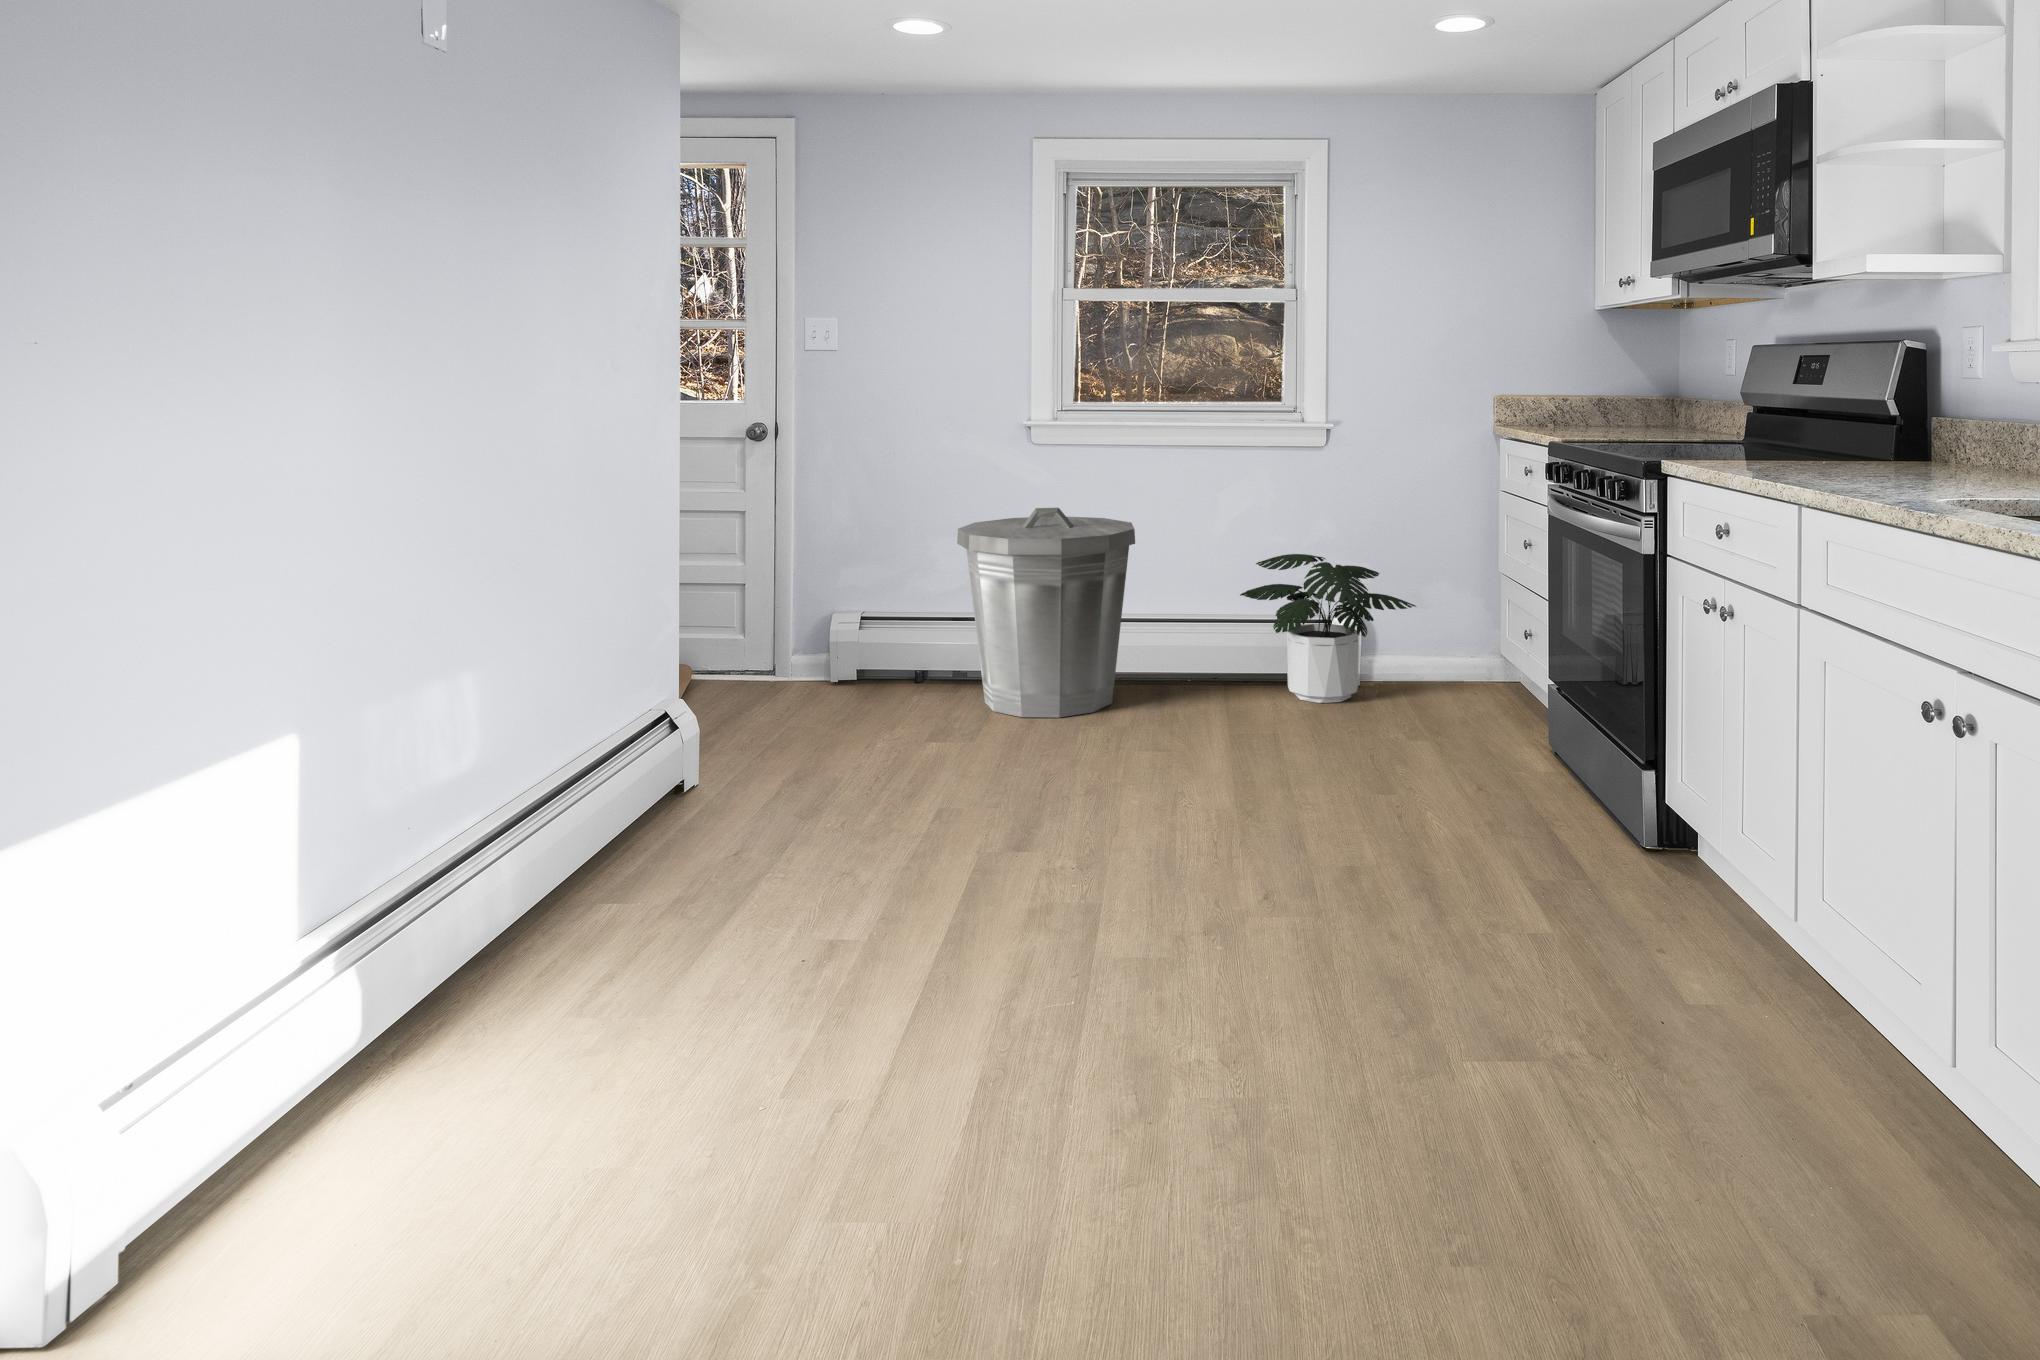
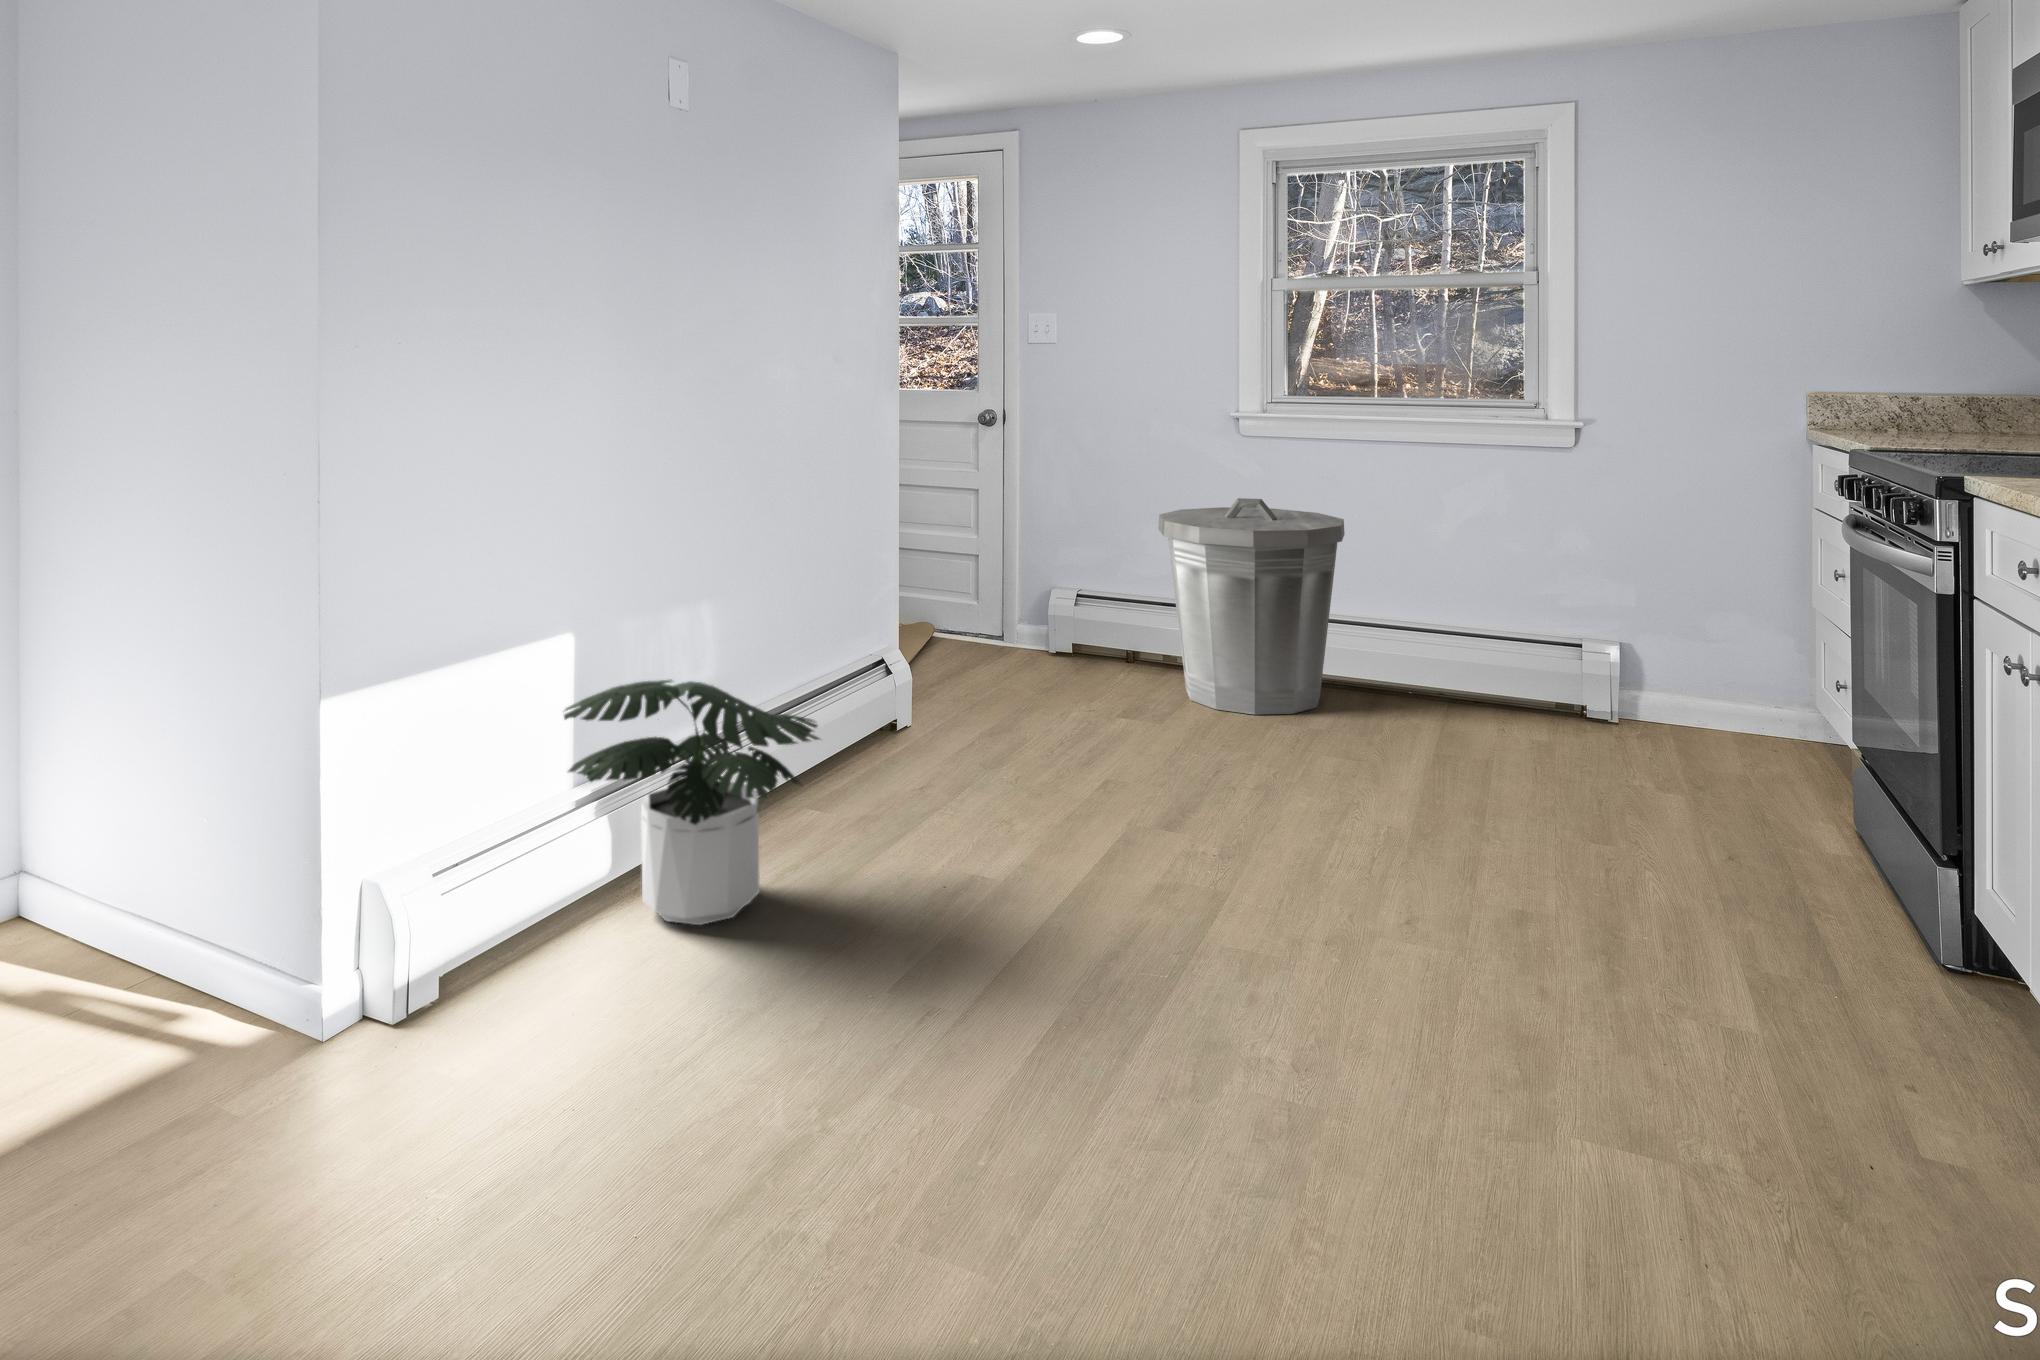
potted plant: present [1240,554,1416,703] -> present [564,680,819,925]

